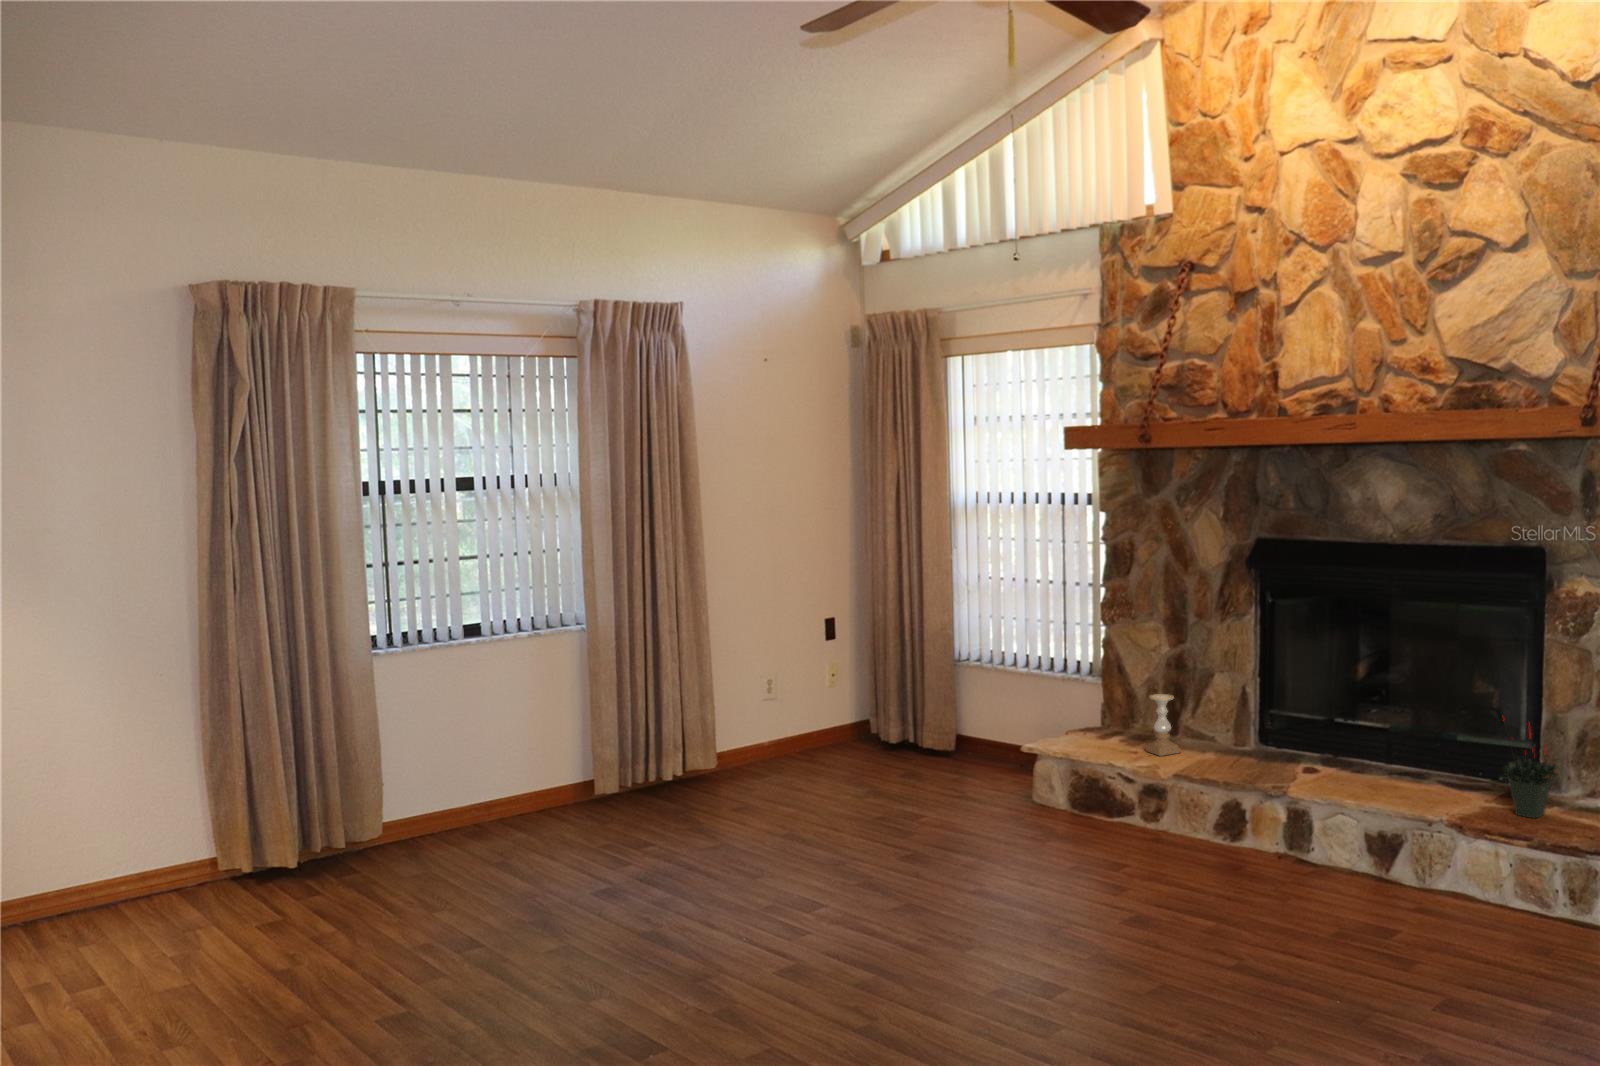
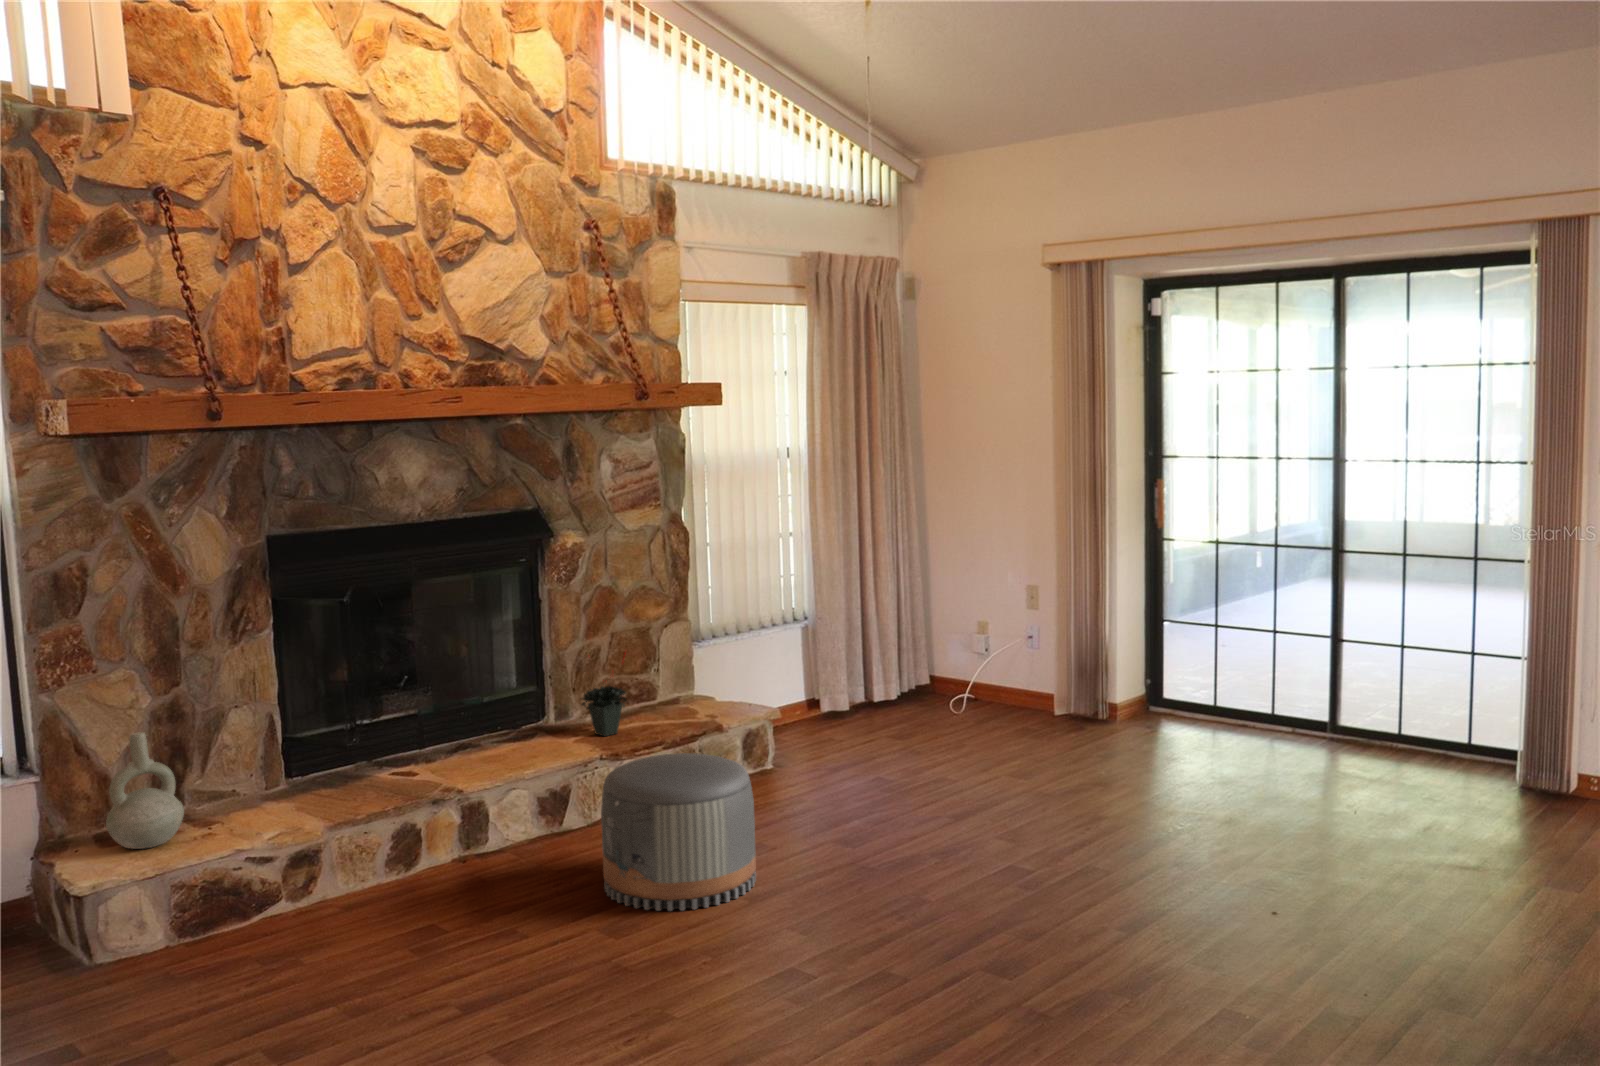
decorative vase: none [1083,663,1134,745] -> present [106,732,184,849]
candle holder: present [1145,694,1181,756] -> none [212,747,252,829]
pouf: none [1191,804,1355,966] -> present [601,753,756,911]

